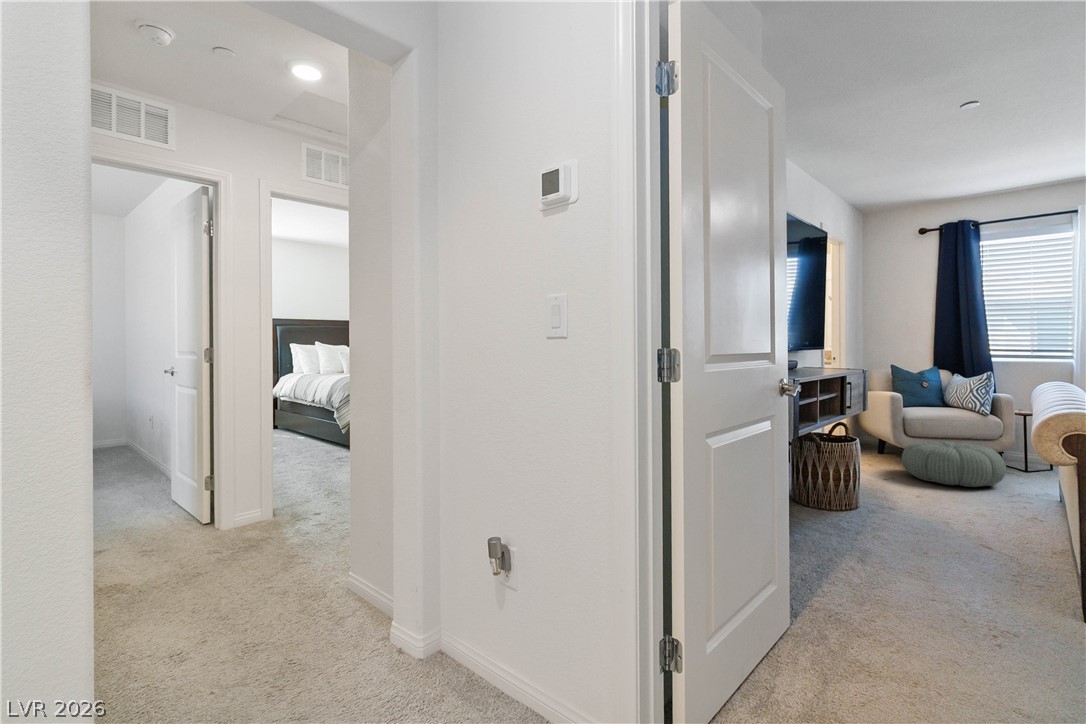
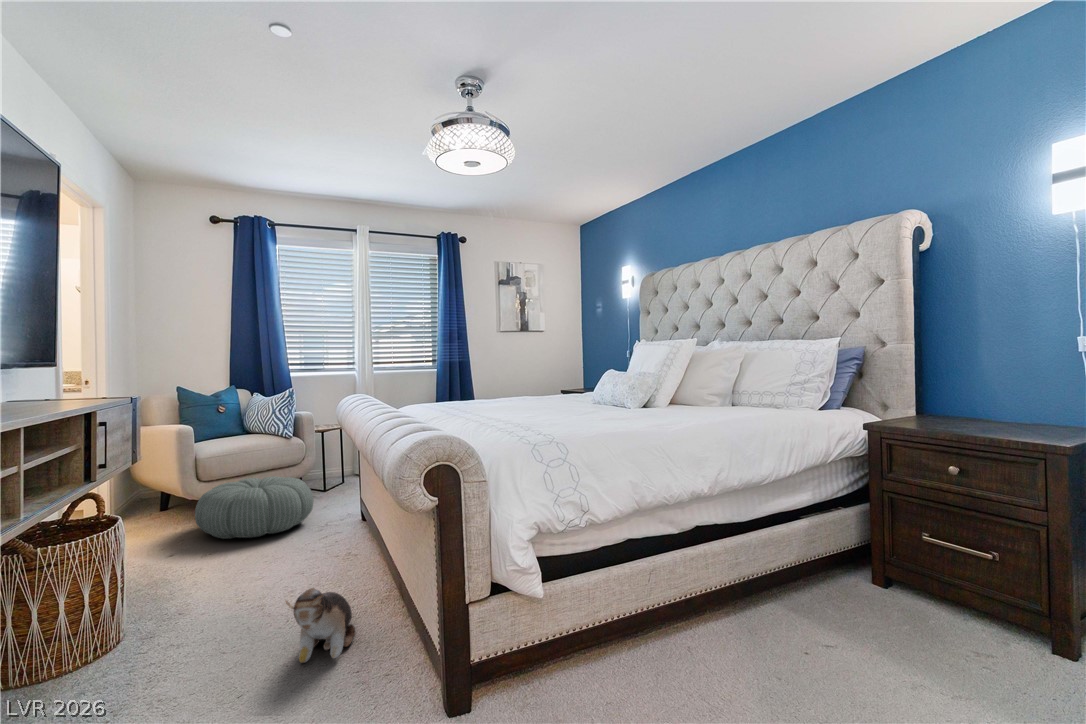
plush toy: none [955,503,1018,557] -> present [285,588,356,663]

